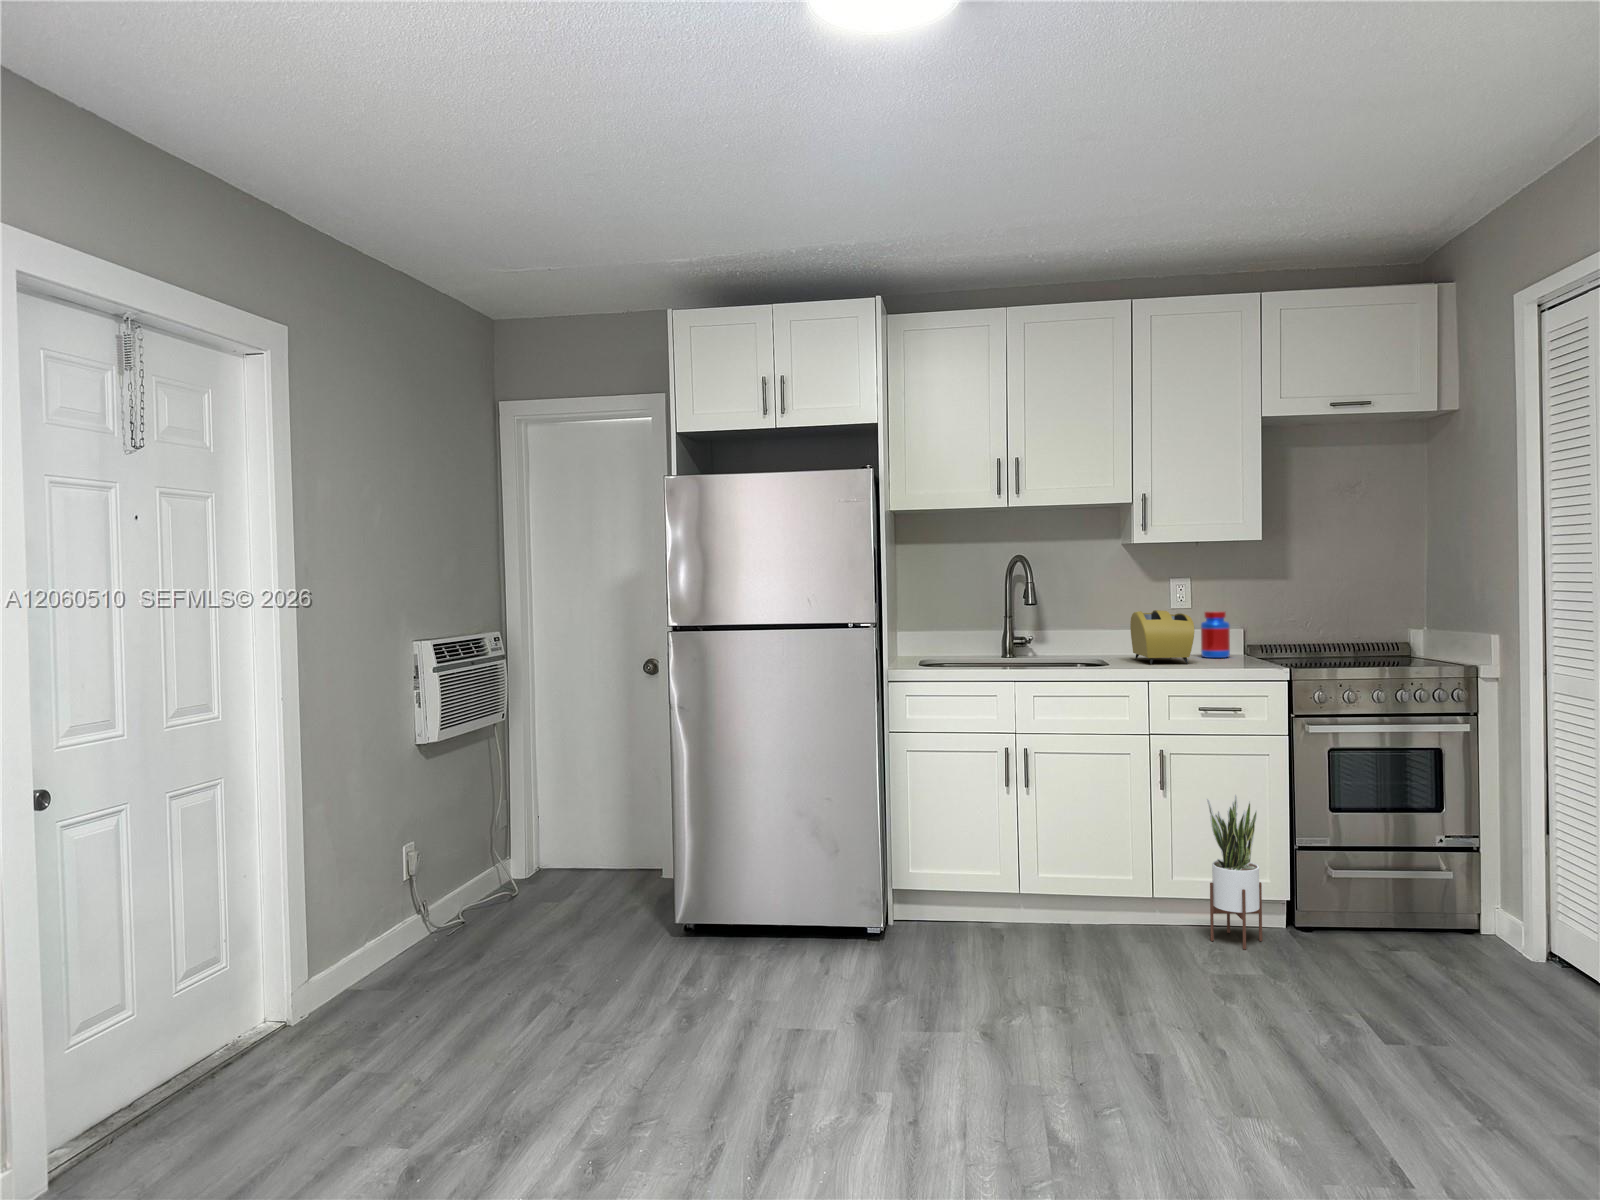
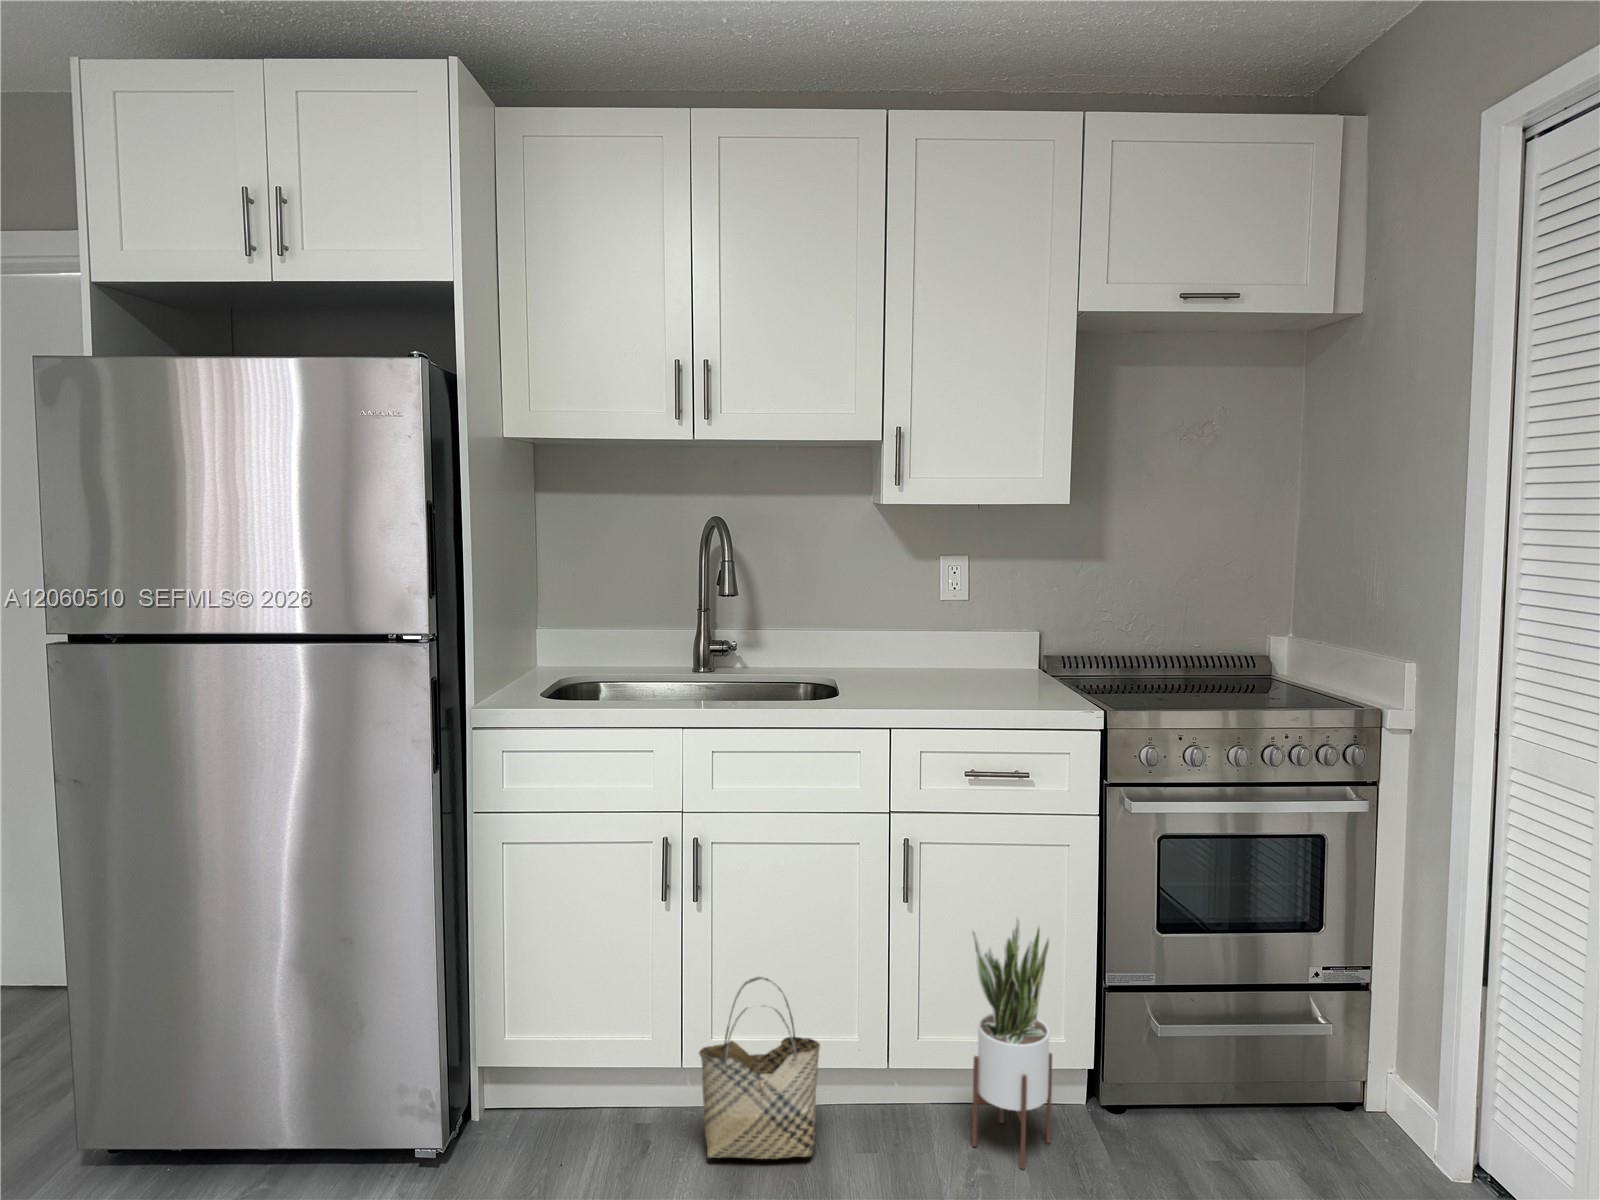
toaster: present [1130,610,1194,664] -> none [878,608,967,695]
jar: present [1201,611,1230,658] -> none [981,607,1022,678]
woven basket: none [1036,834,1111,940] -> present [699,977,820,1159]

